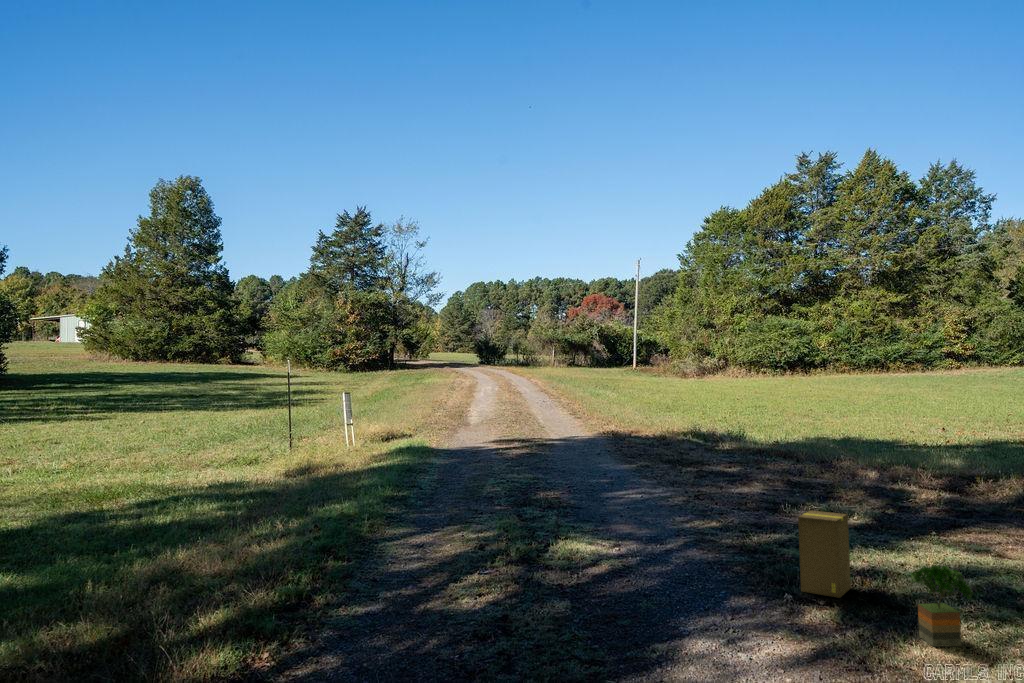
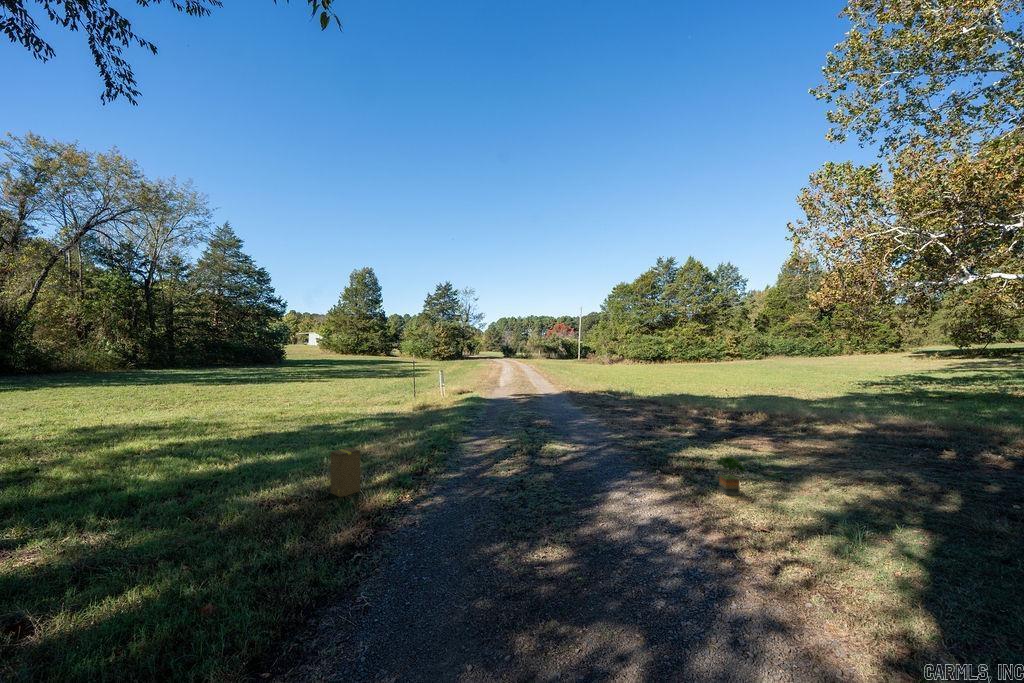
cardboard box: present [798,511,851,598] -> present [330,448,360,497]

